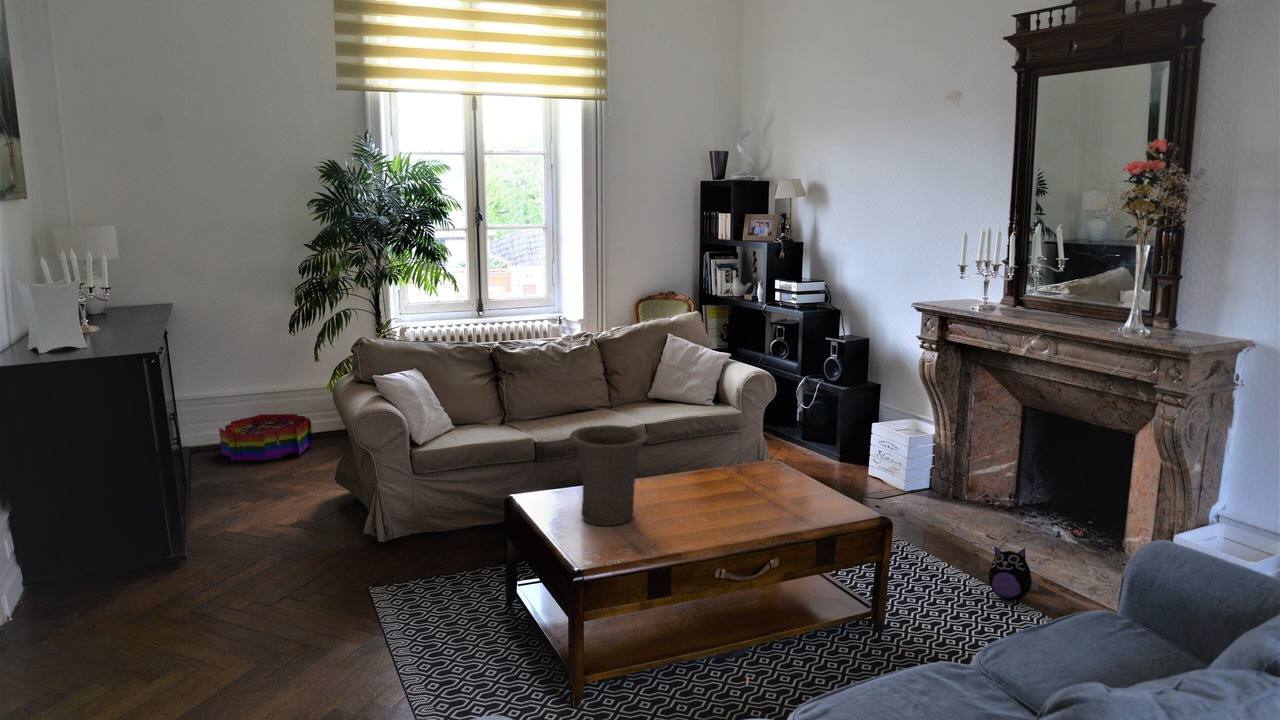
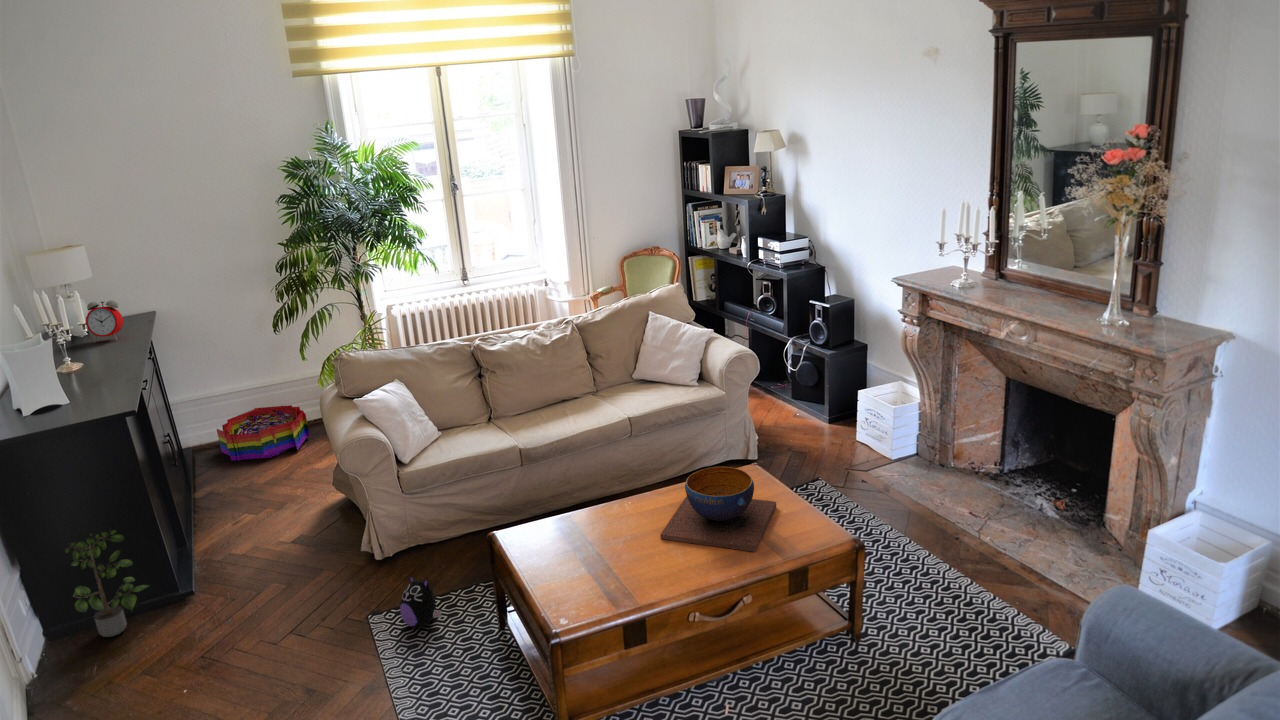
alarm clock: none [107,278,144,319] -> present [86,300,123,343]
vase: present [570,425,649,526] -> none [544,466,622,569]
decorative bowl: none [682,444,799,520] -> present [660,467,776,552]
potted plant: none [63,473,148,591] -> present [65,531,148,637]
plush toy: present [988,546,1039,600] -> present [400,575,441,628]

